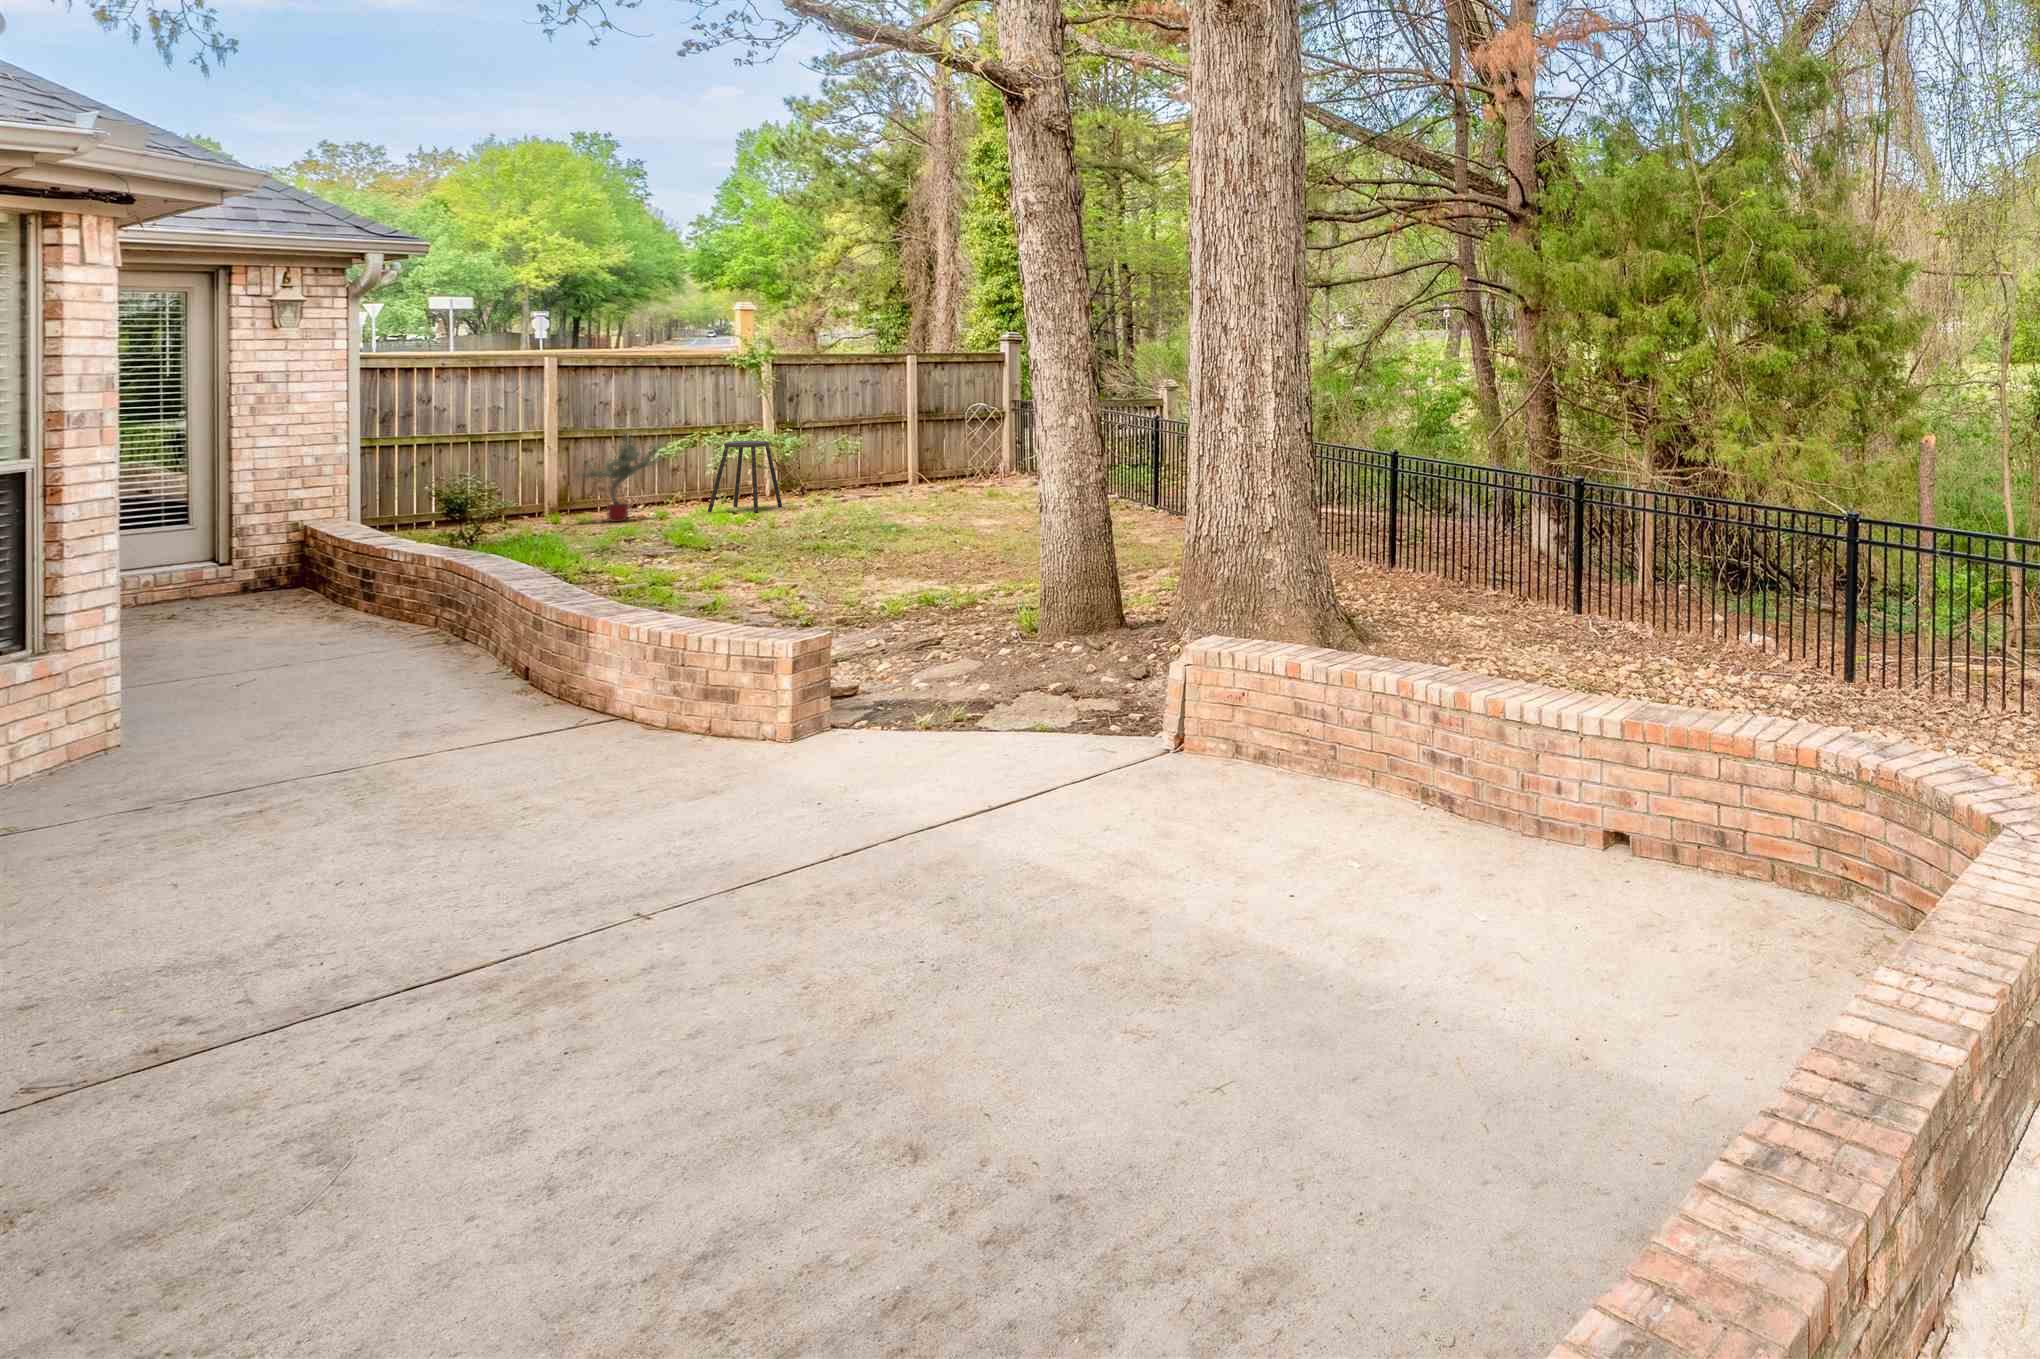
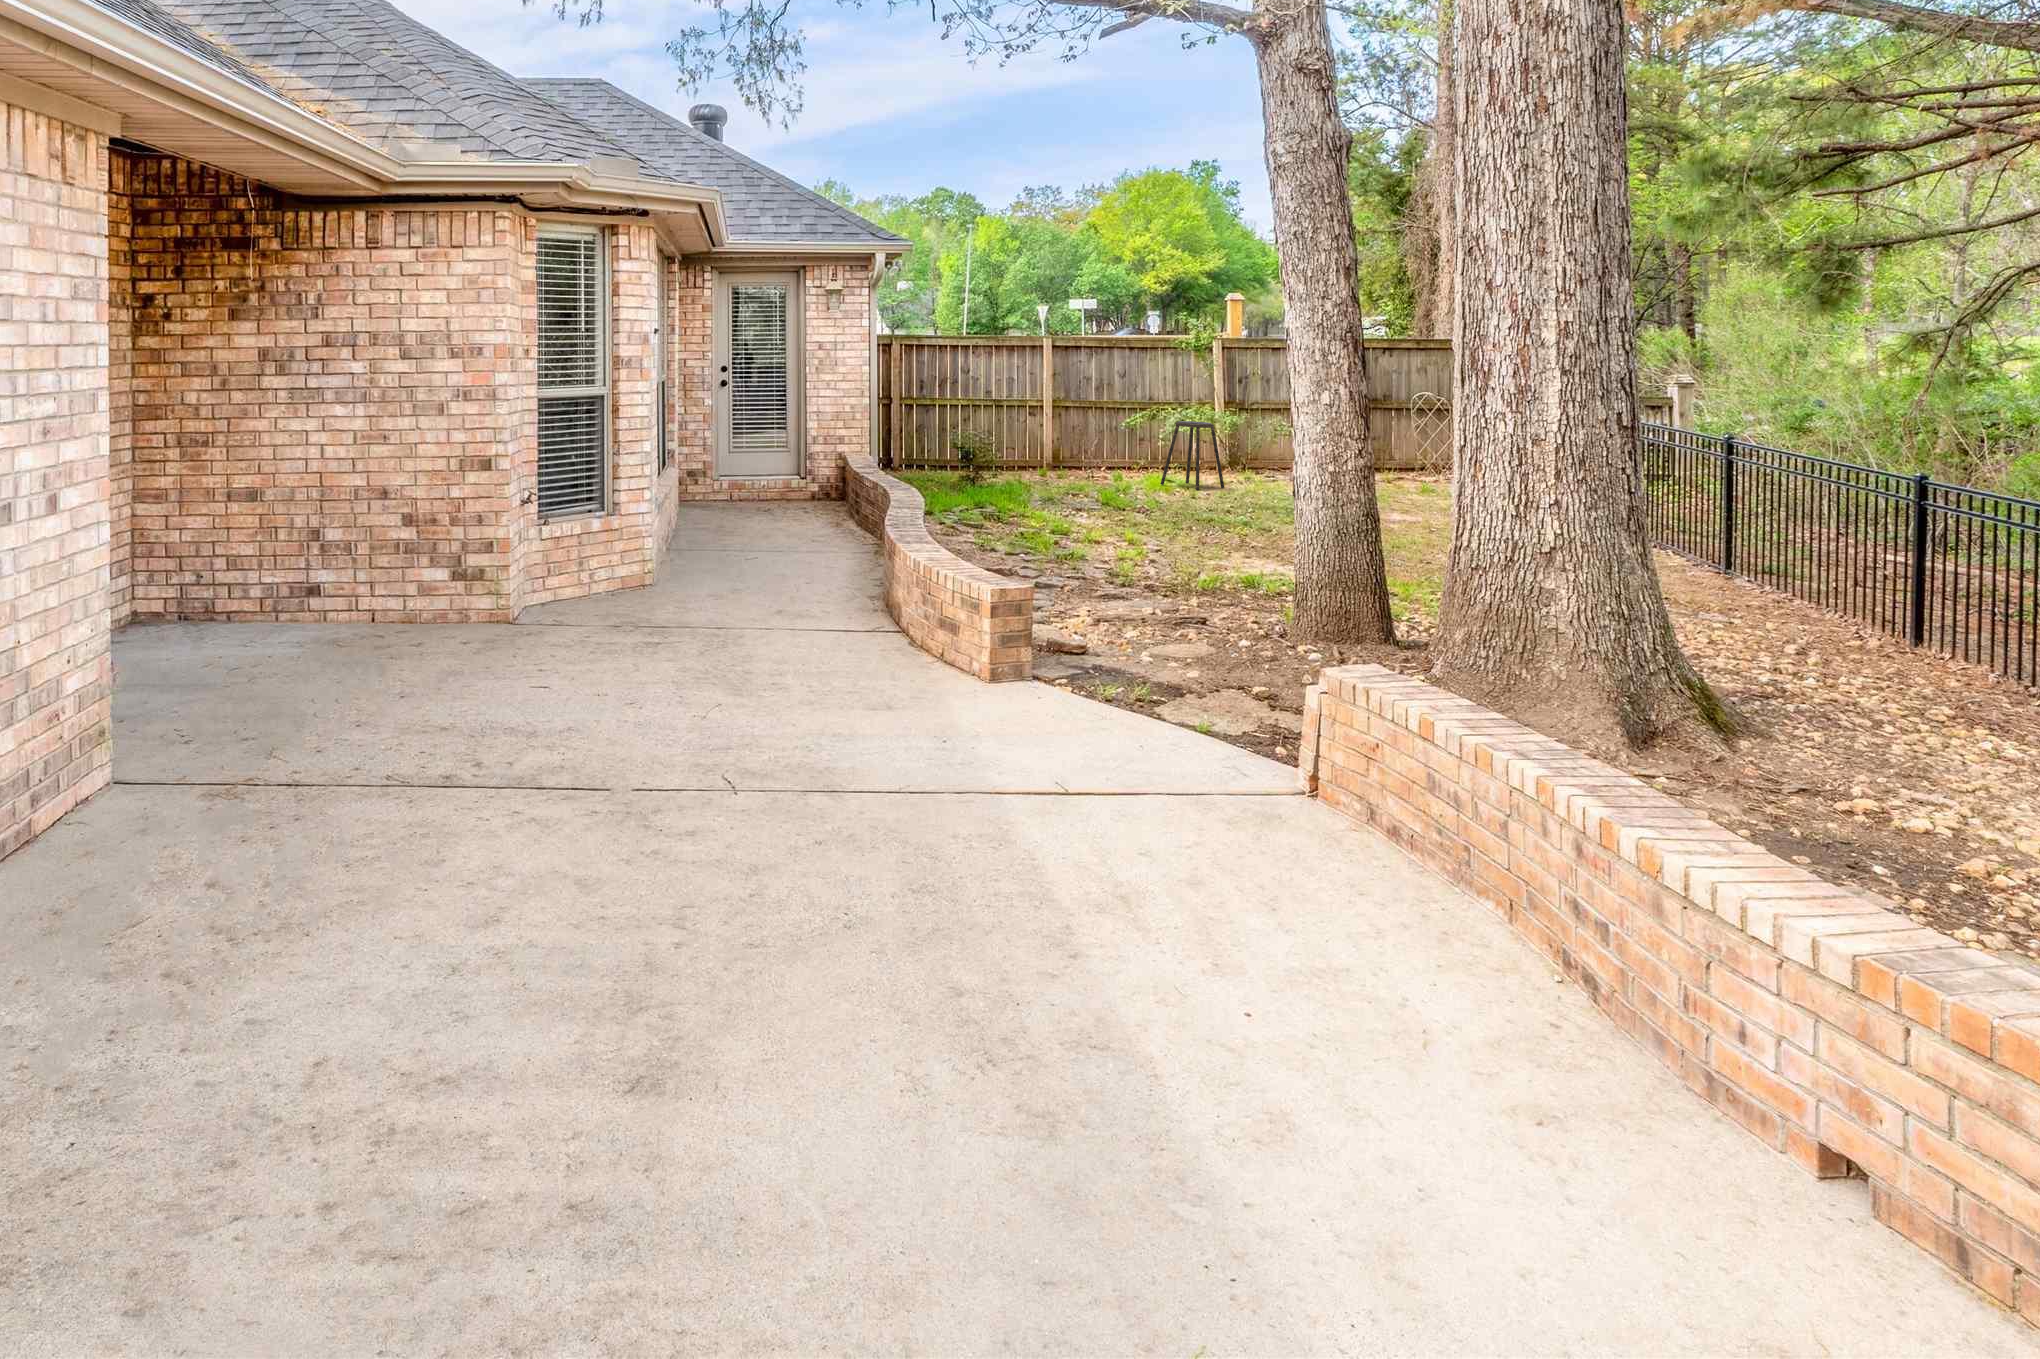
potted tree: present [580,432,661,522] -> none [1059,404,1125,483]

